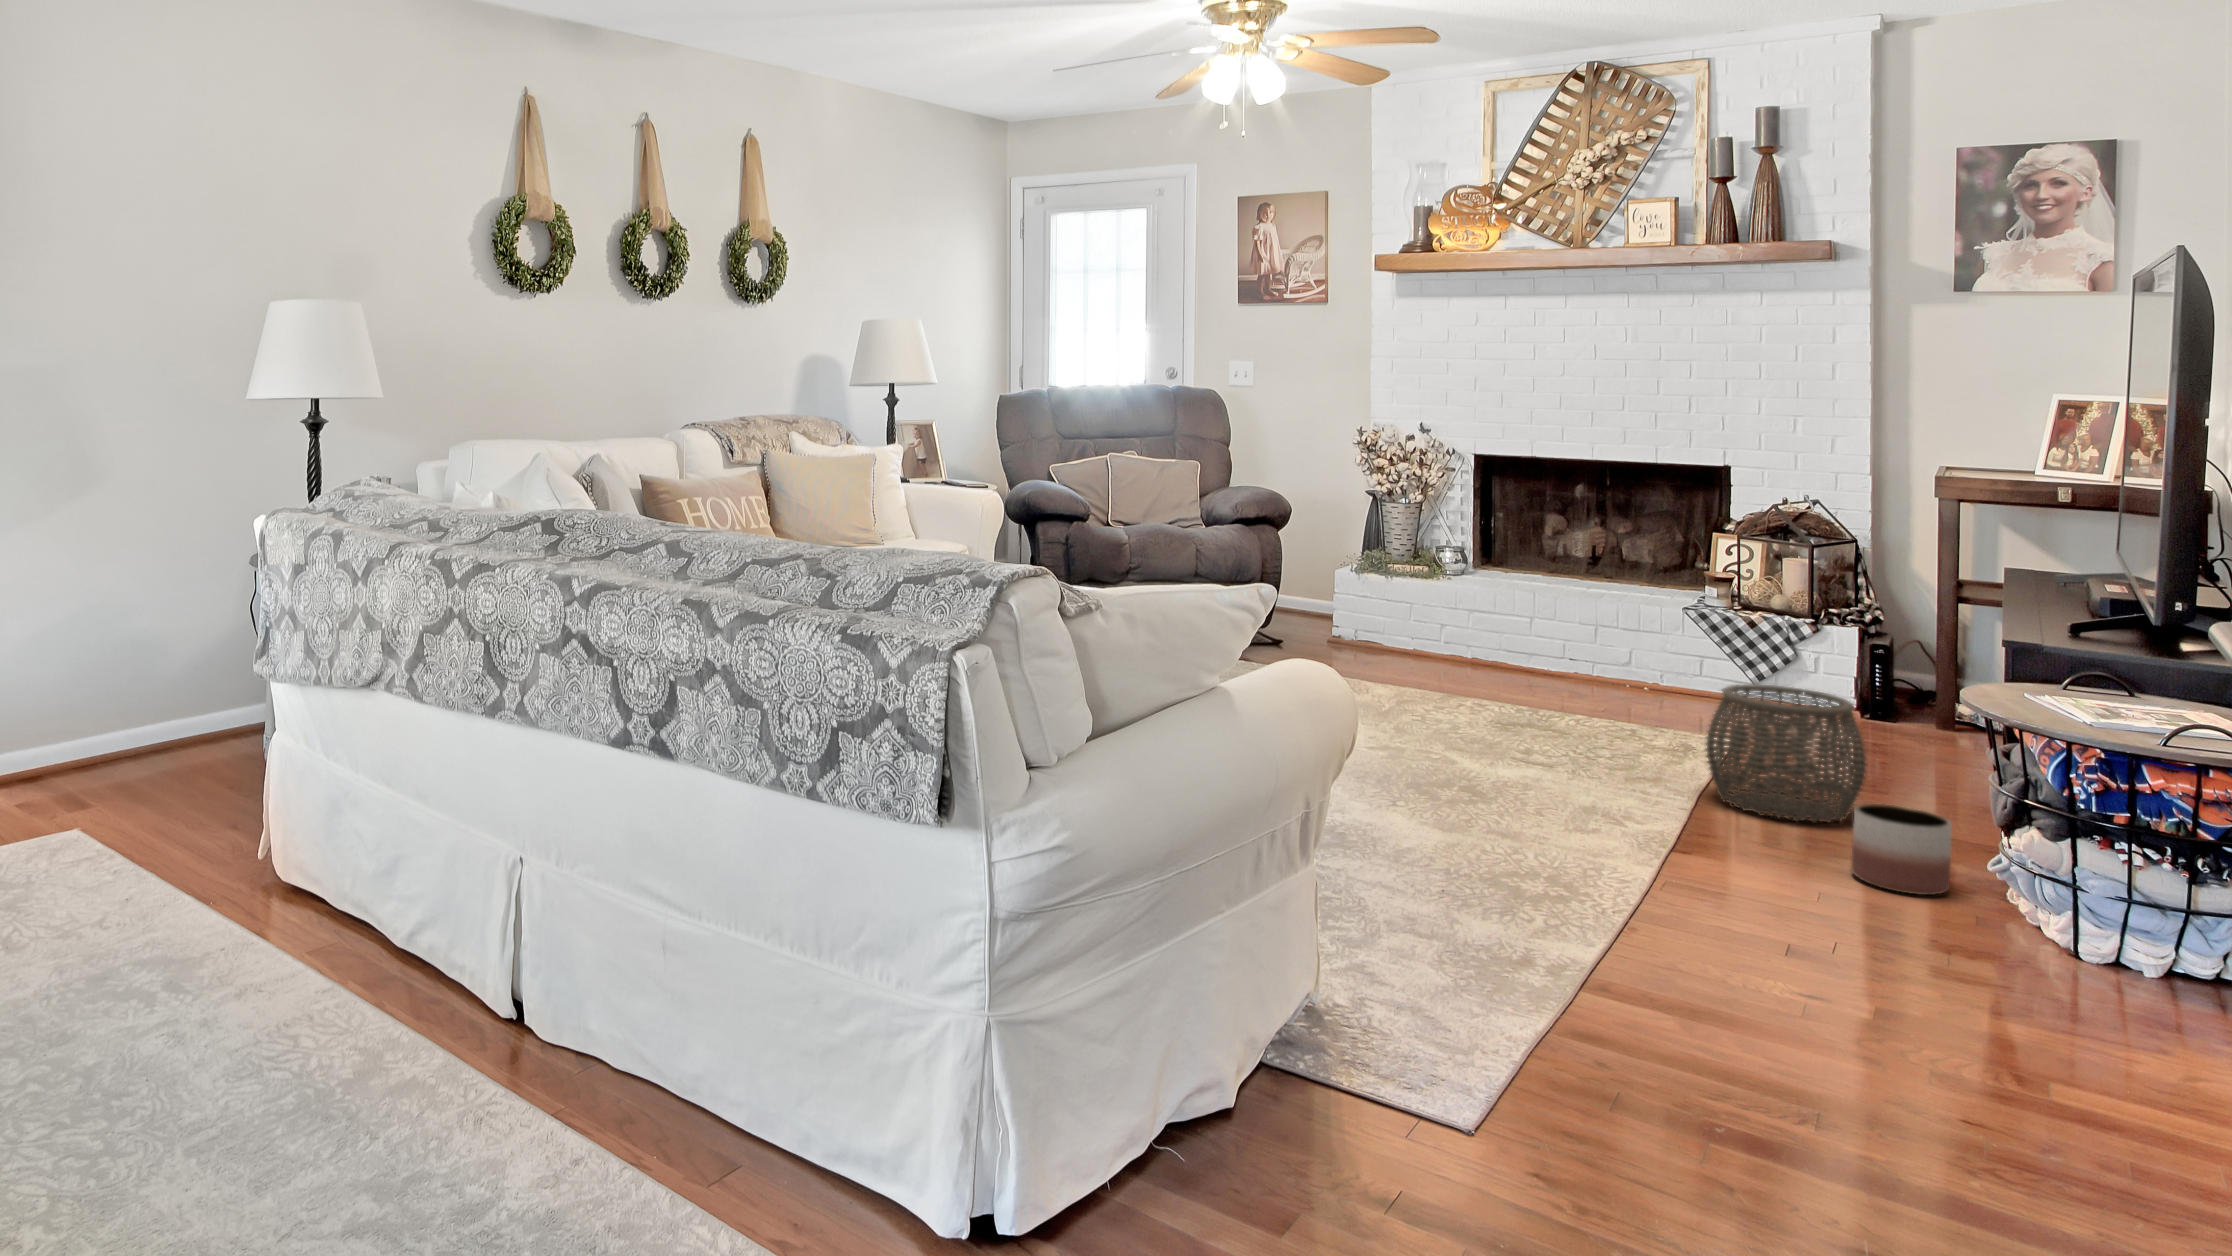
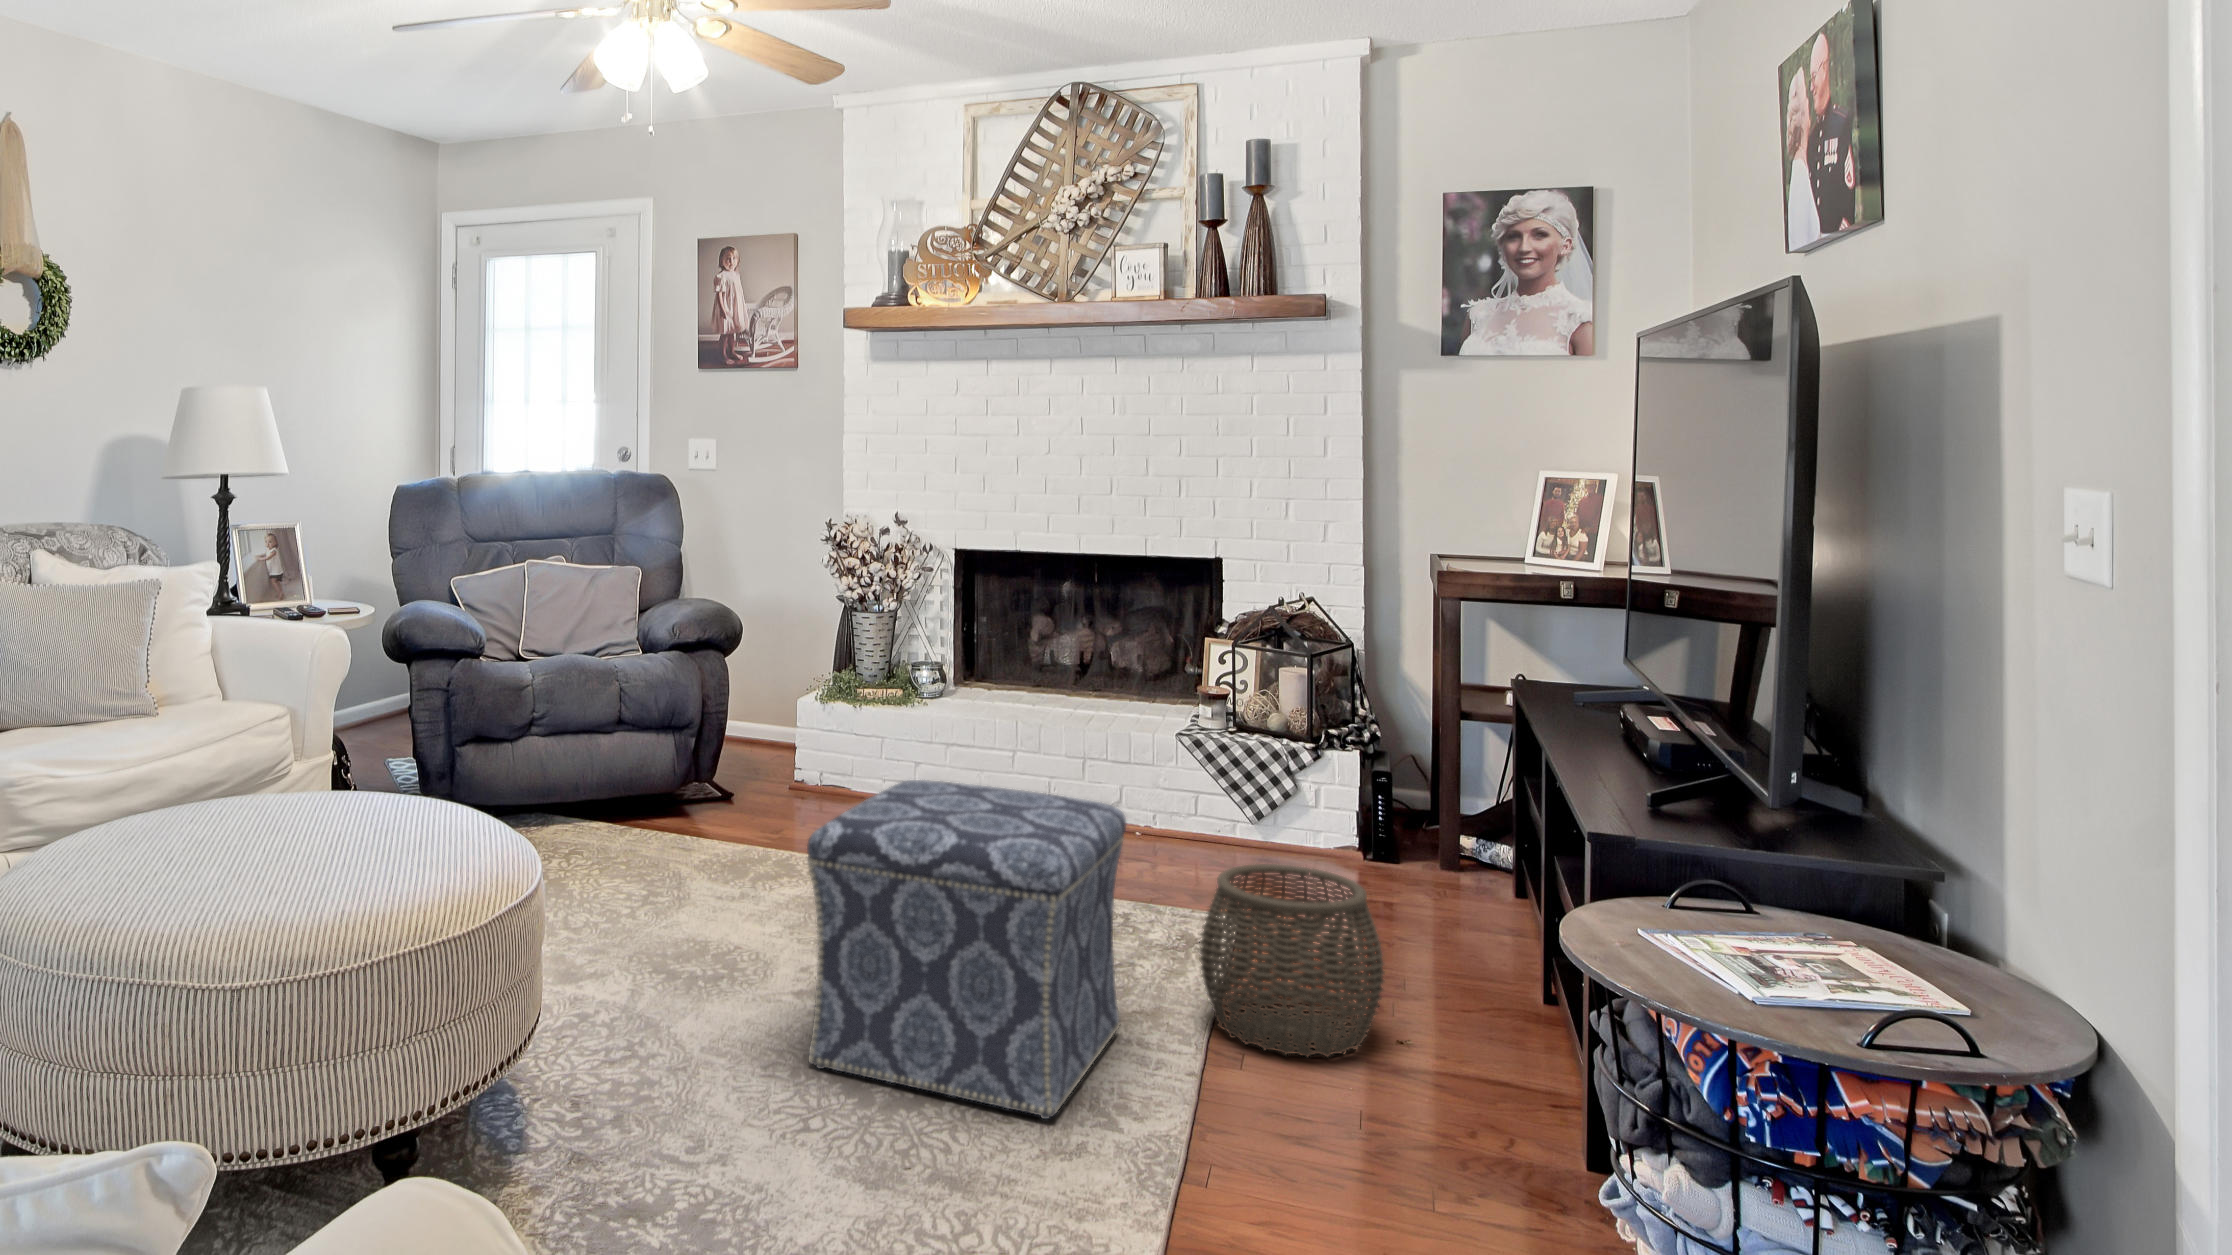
ottoman: none [1393,608,1646,833] -> present [807,780,1126,1119]
planter: present [1851,804,1952,895] -> none [1375,1051,1491,1188]

